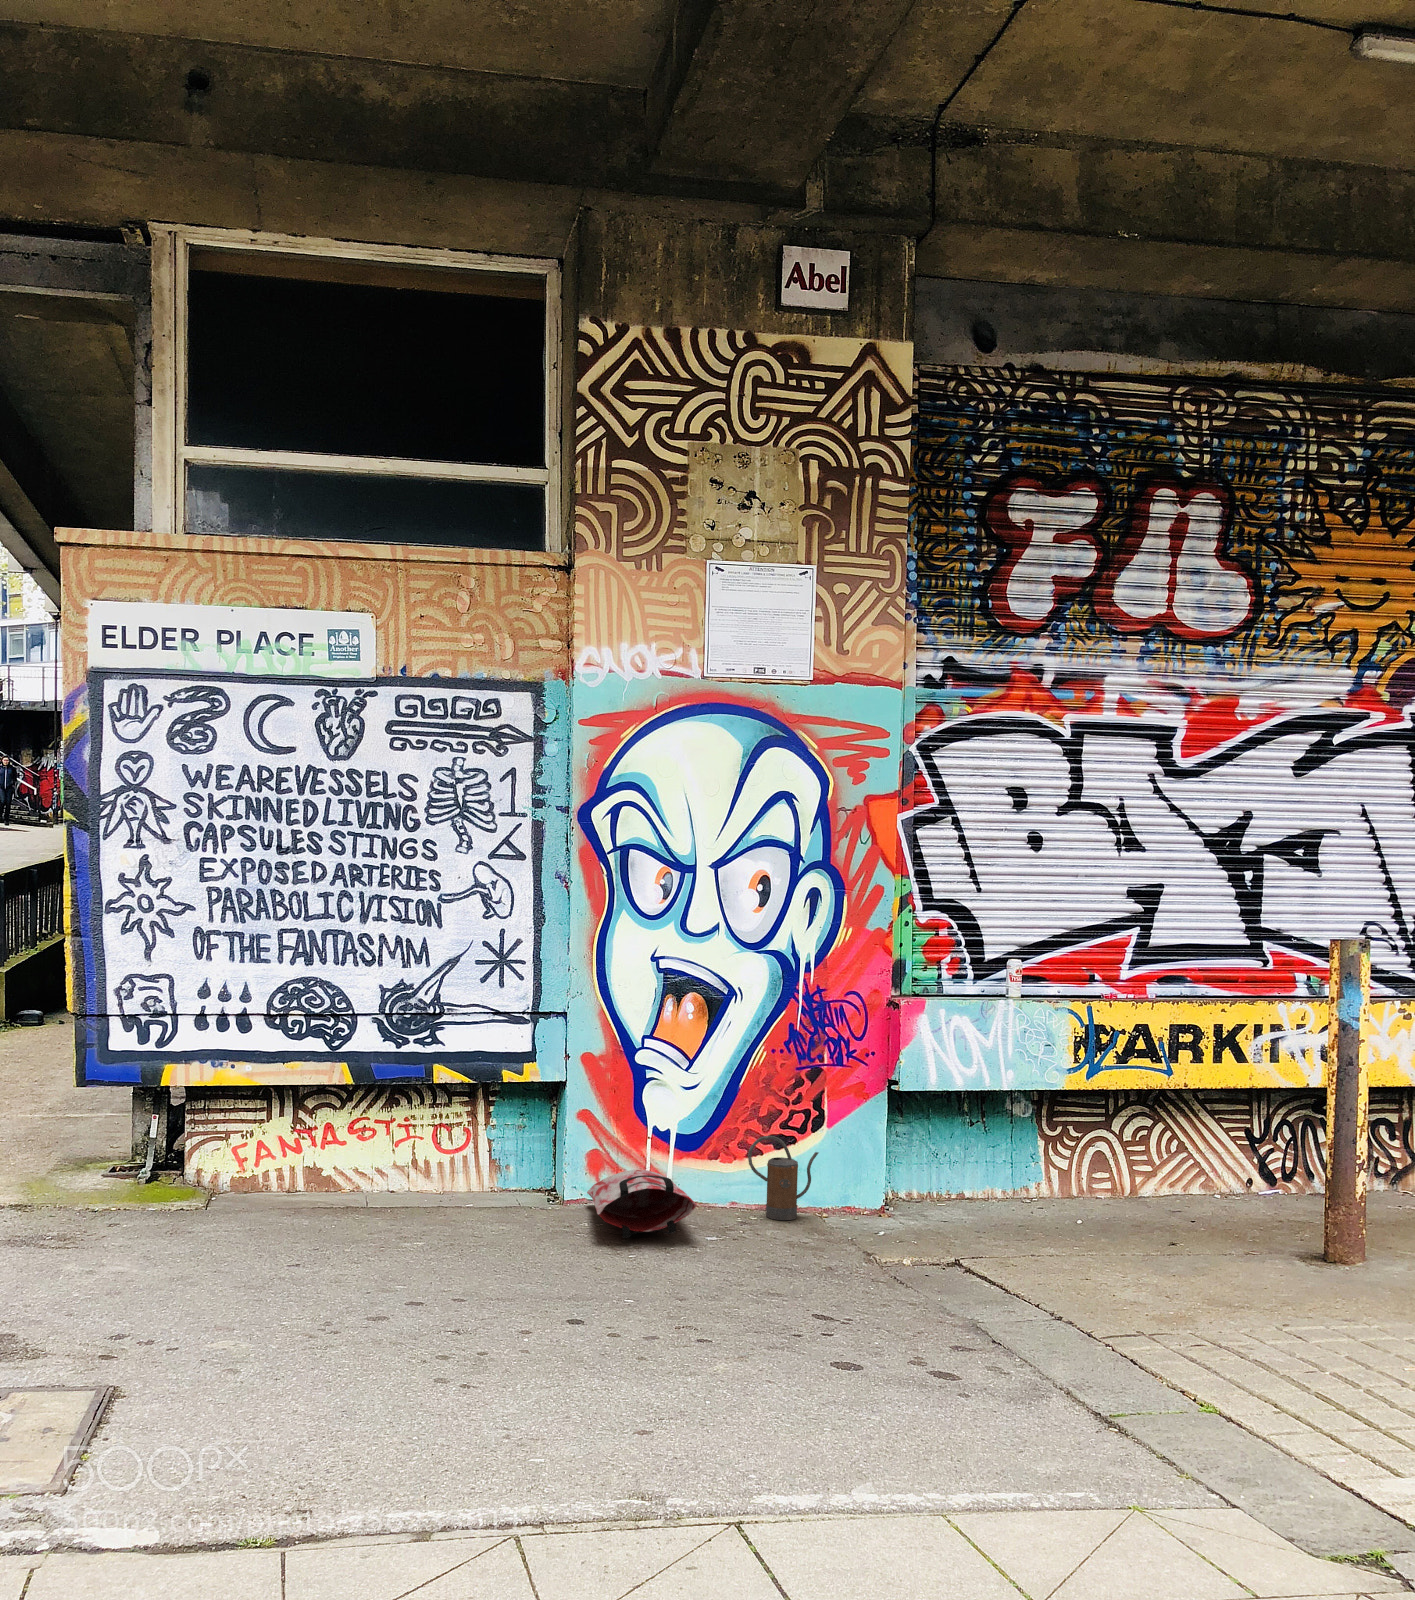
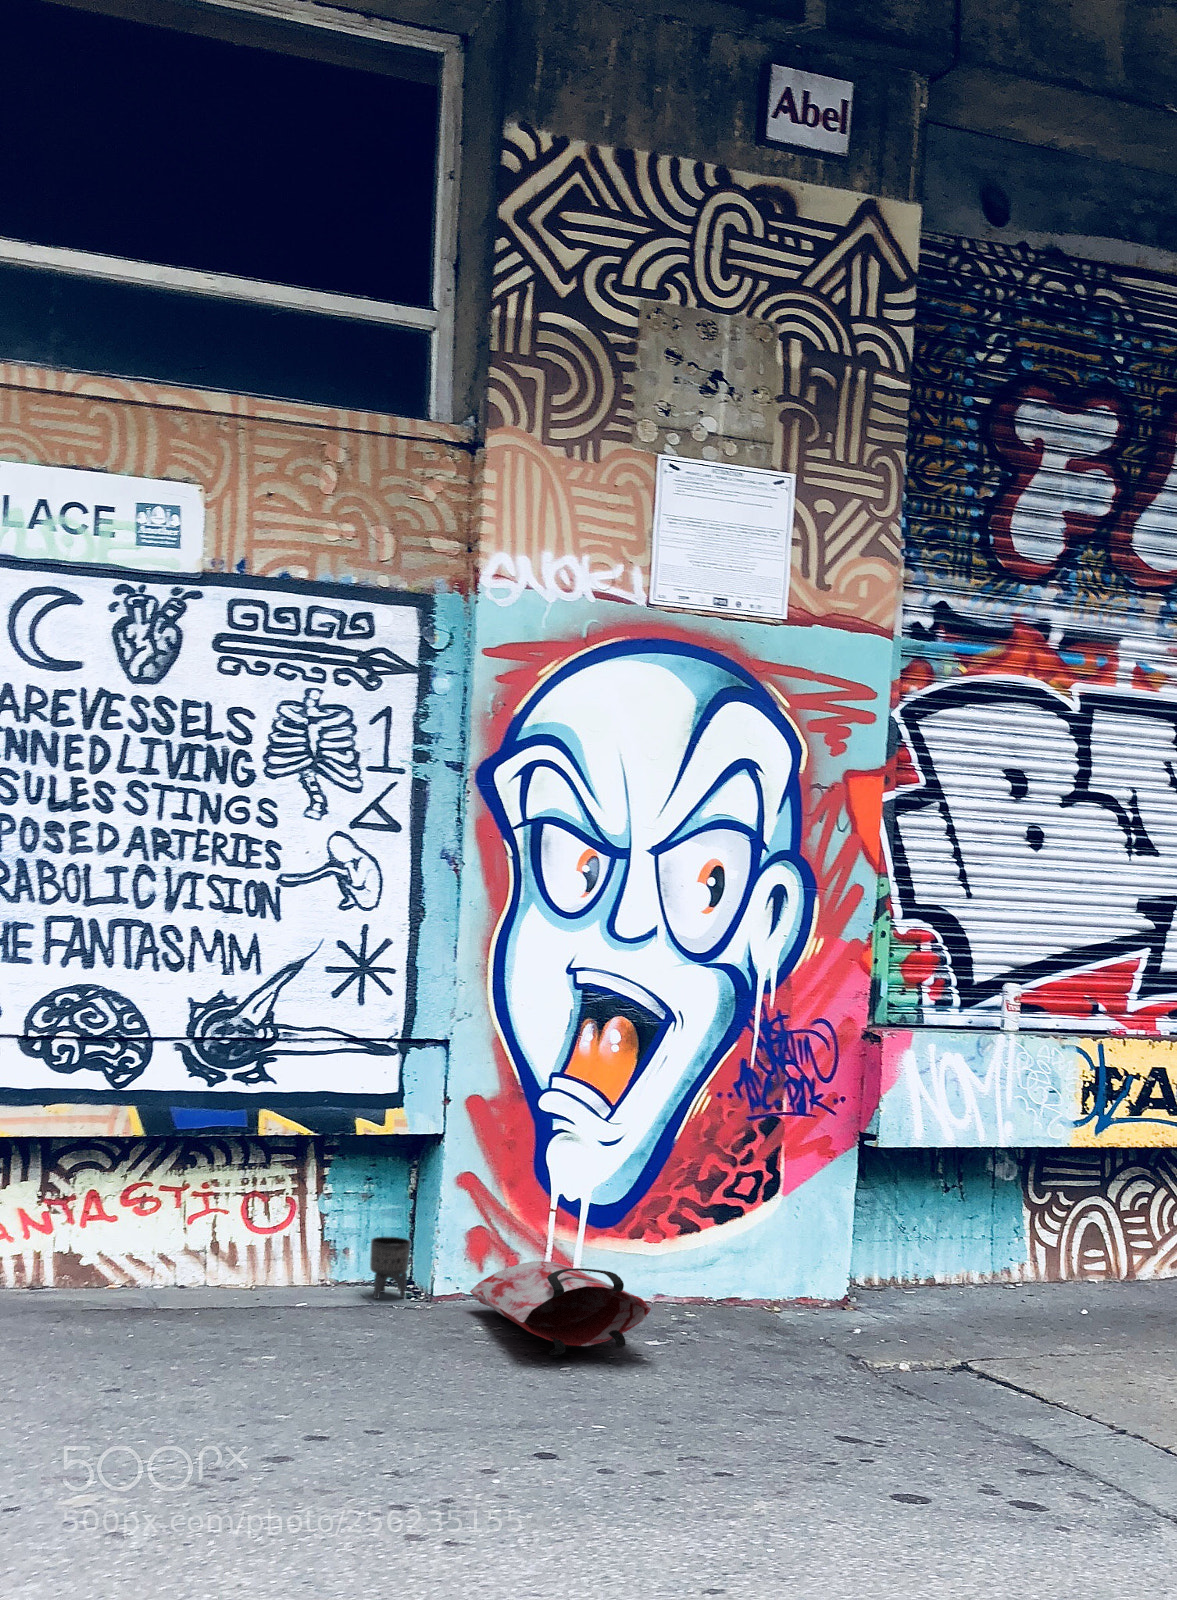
watering can: present [748,1136,819,1220] -> none [692,1215,782,1329]
planter: none [520,1152,549,1197] -> present [370,1237,411,1298]

